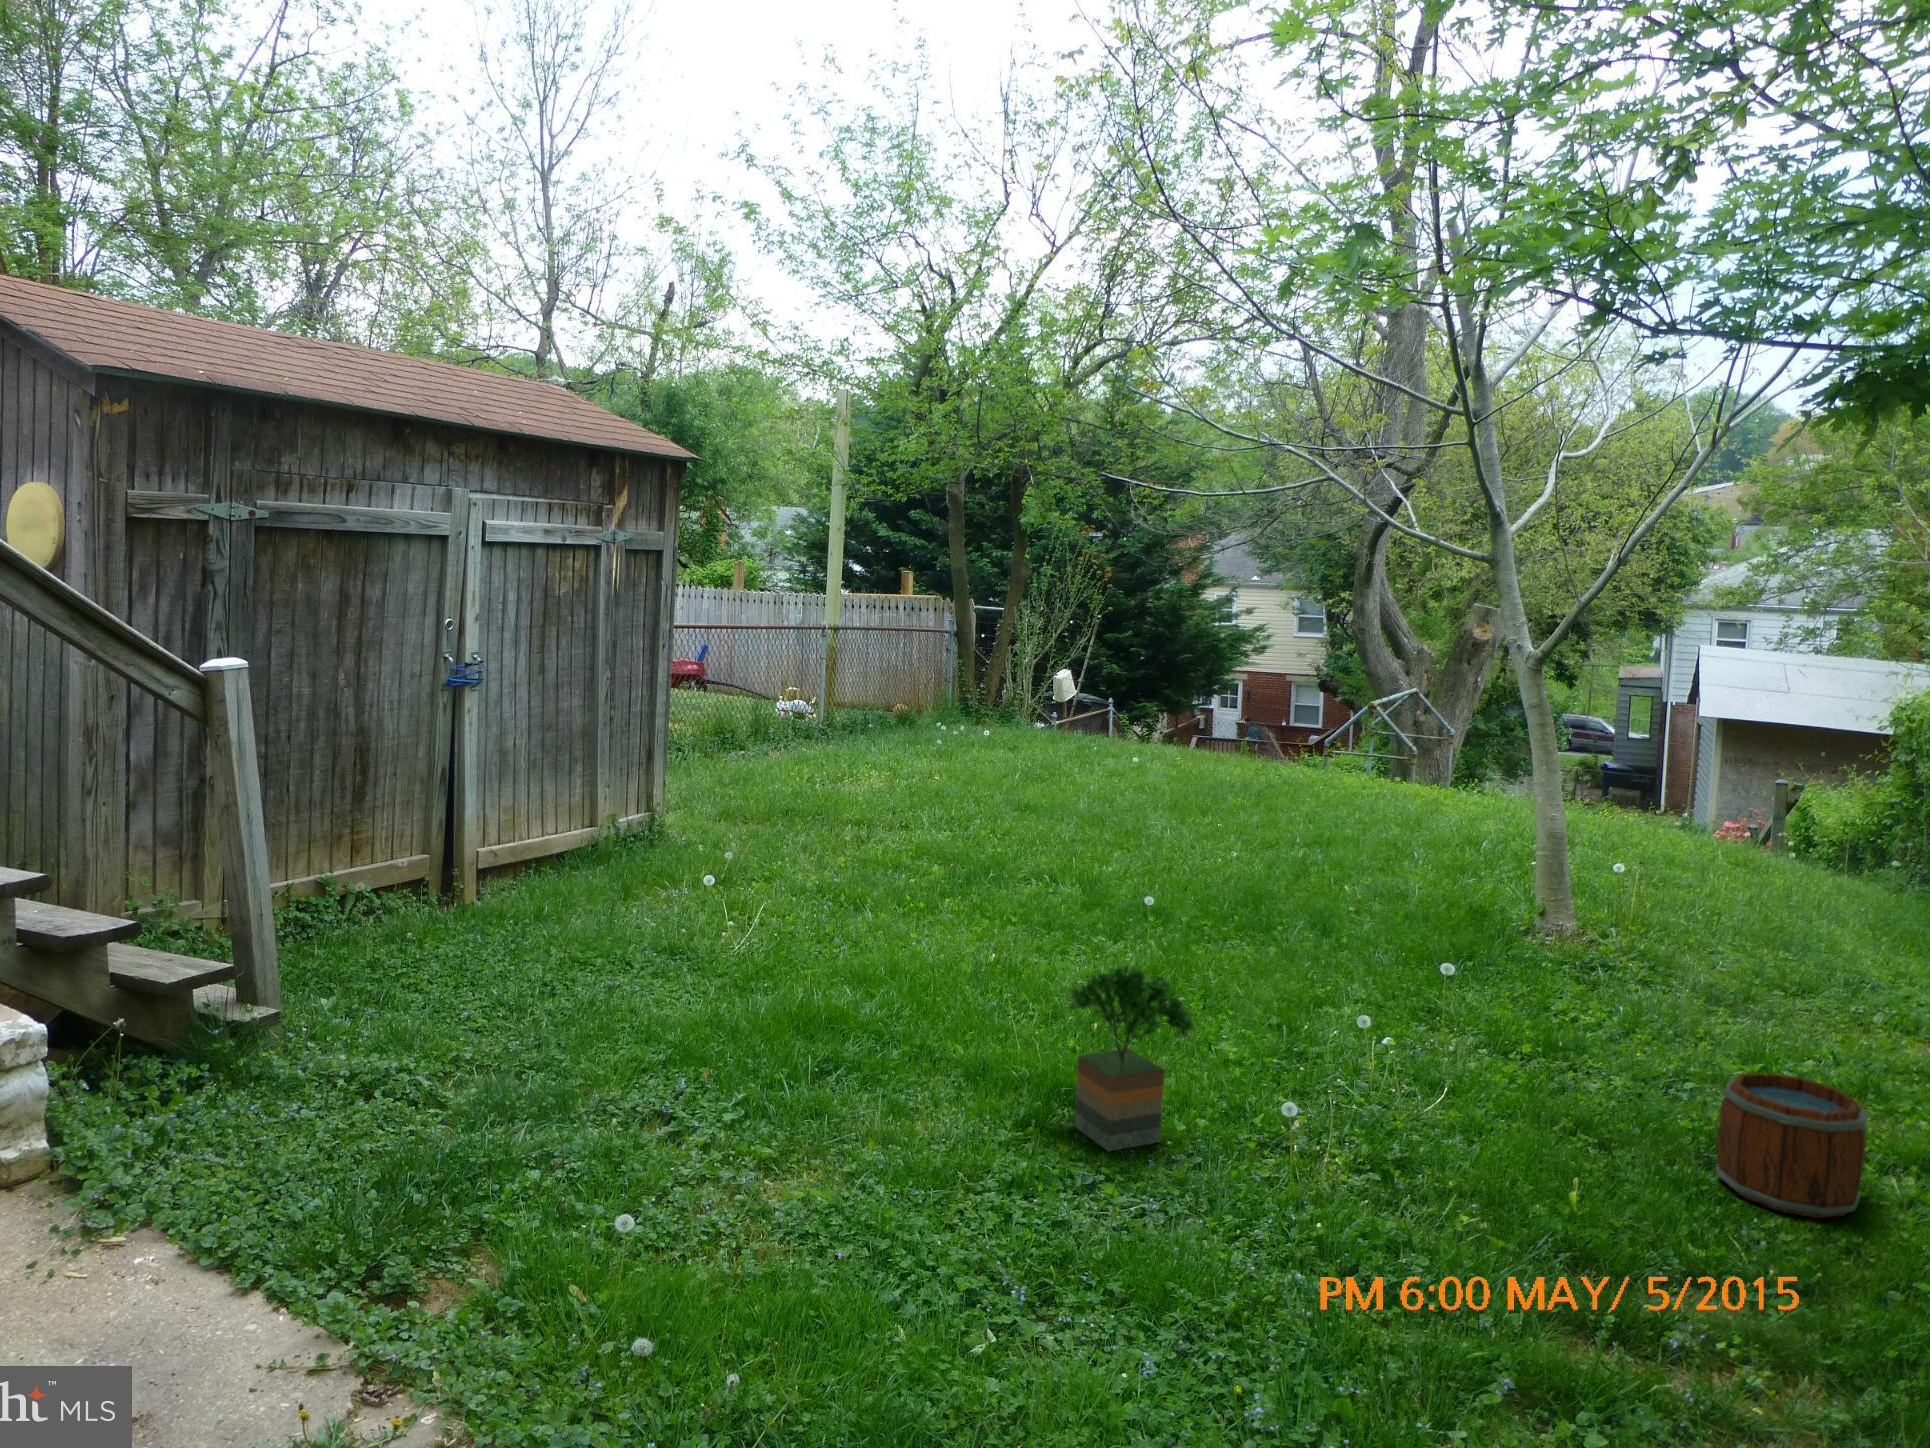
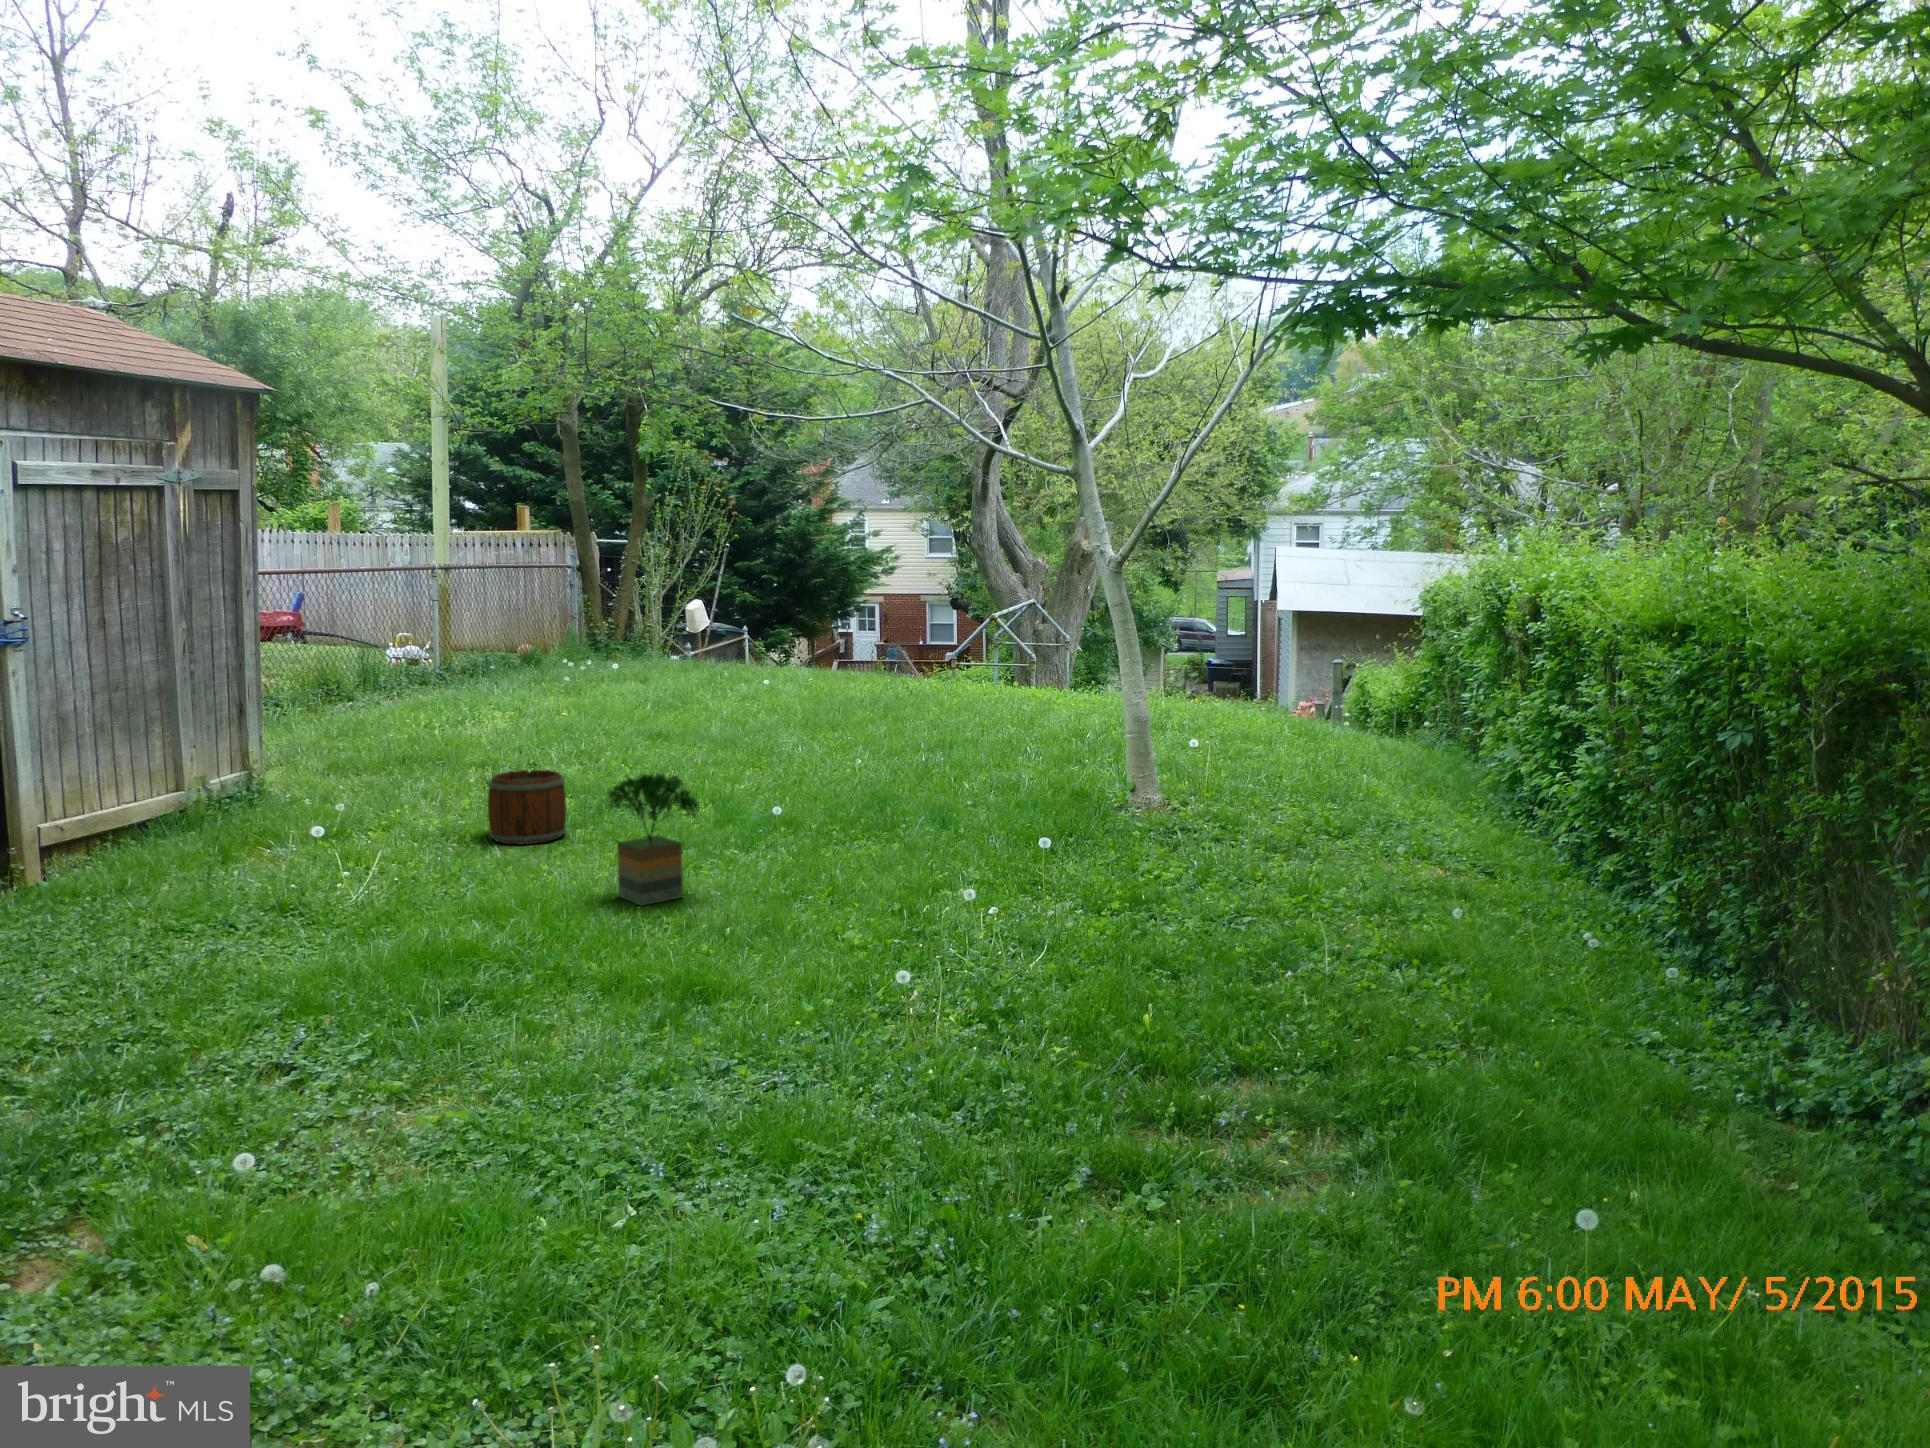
bucket: present [1716,1072,1868,1218] -> present [488,769,567,845]

